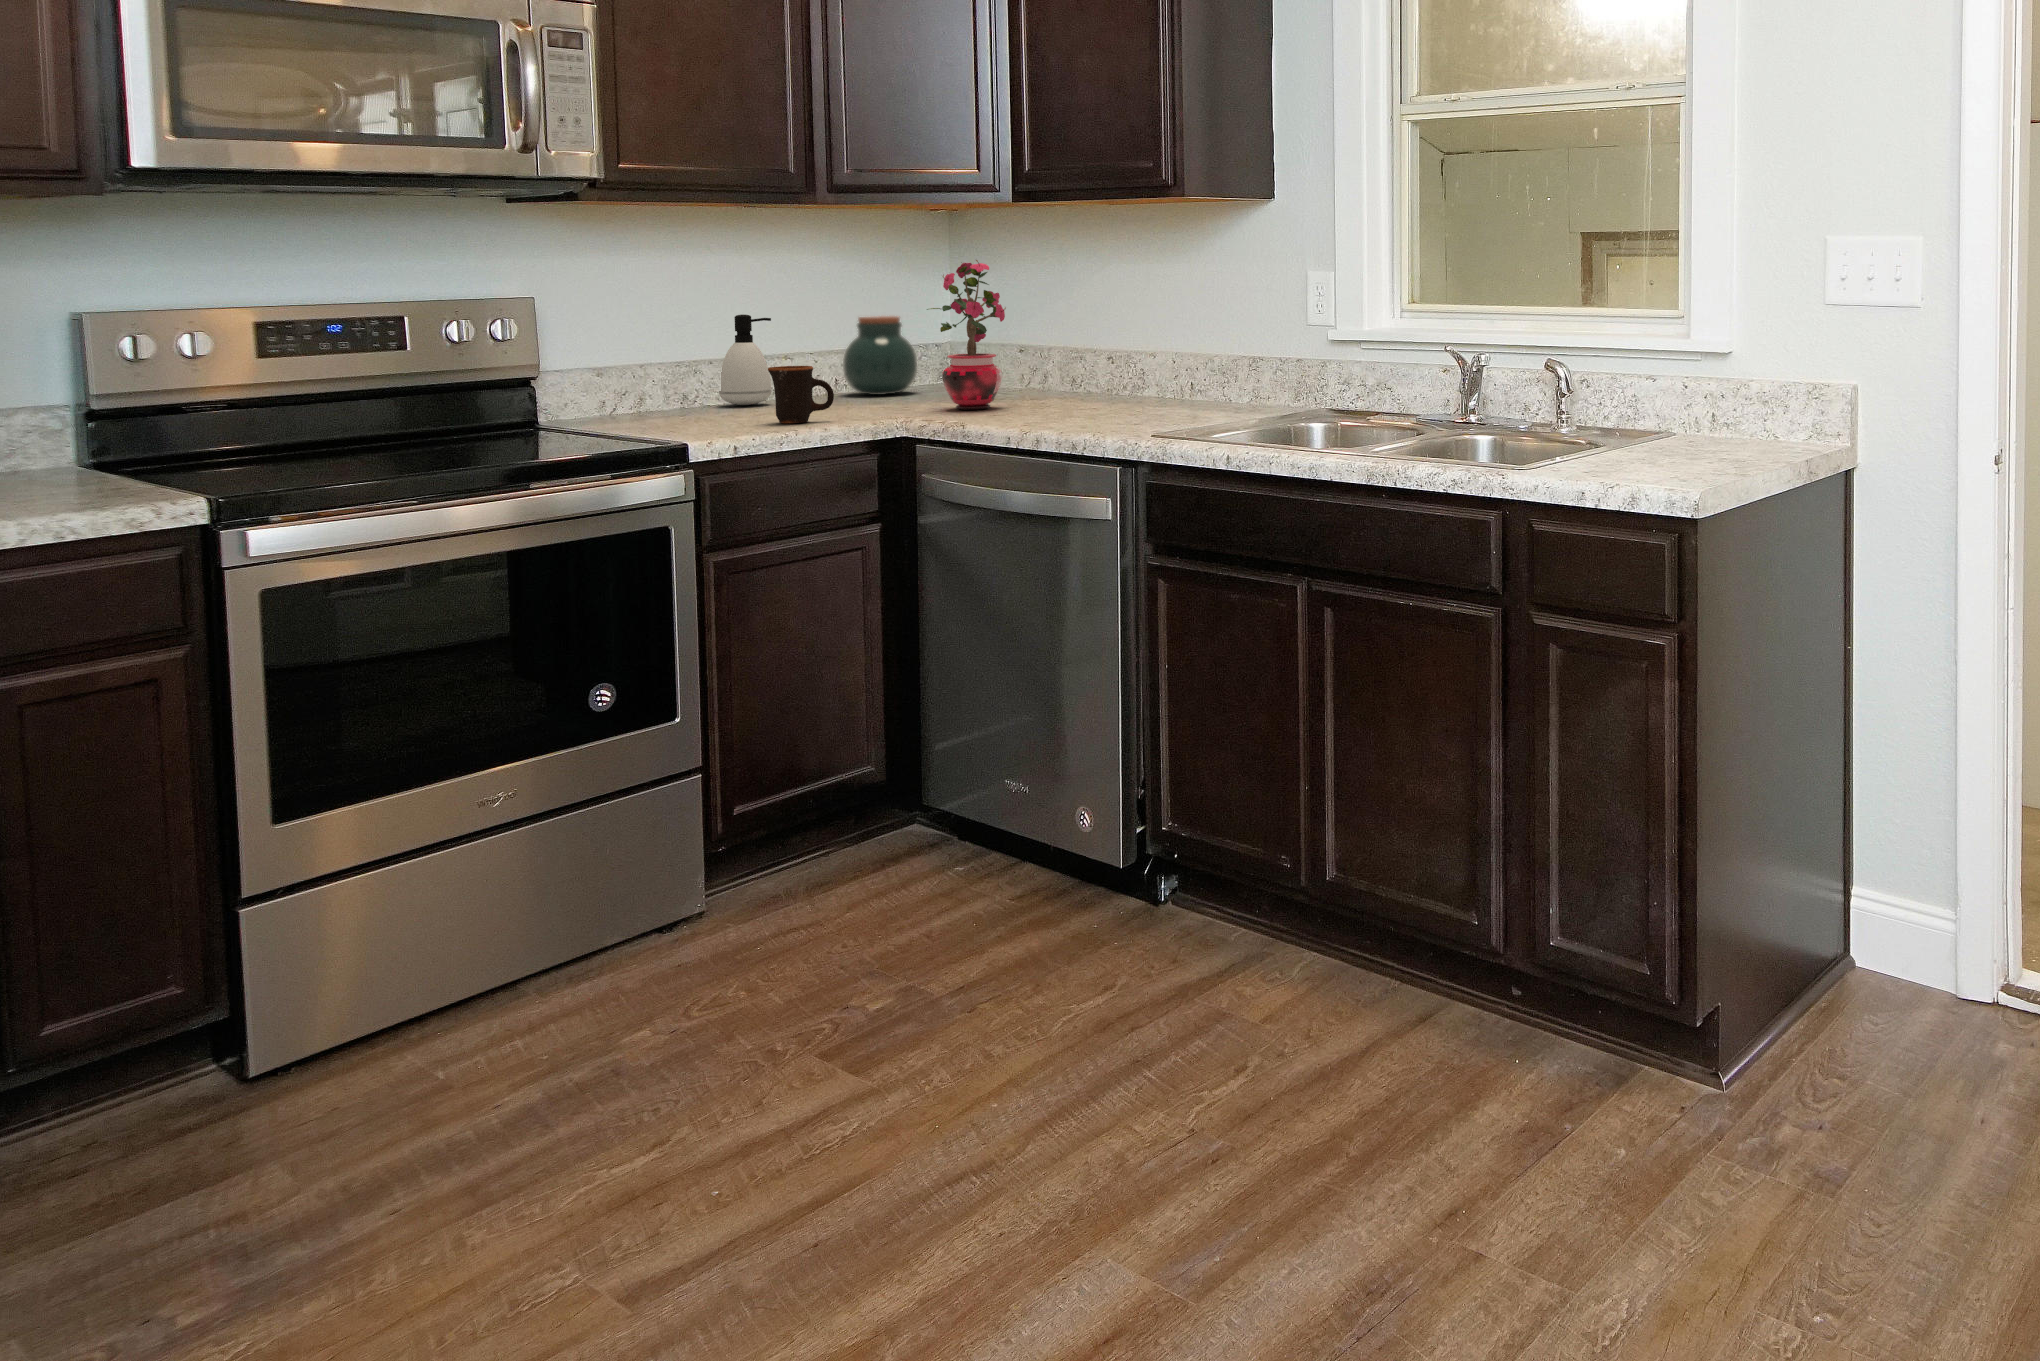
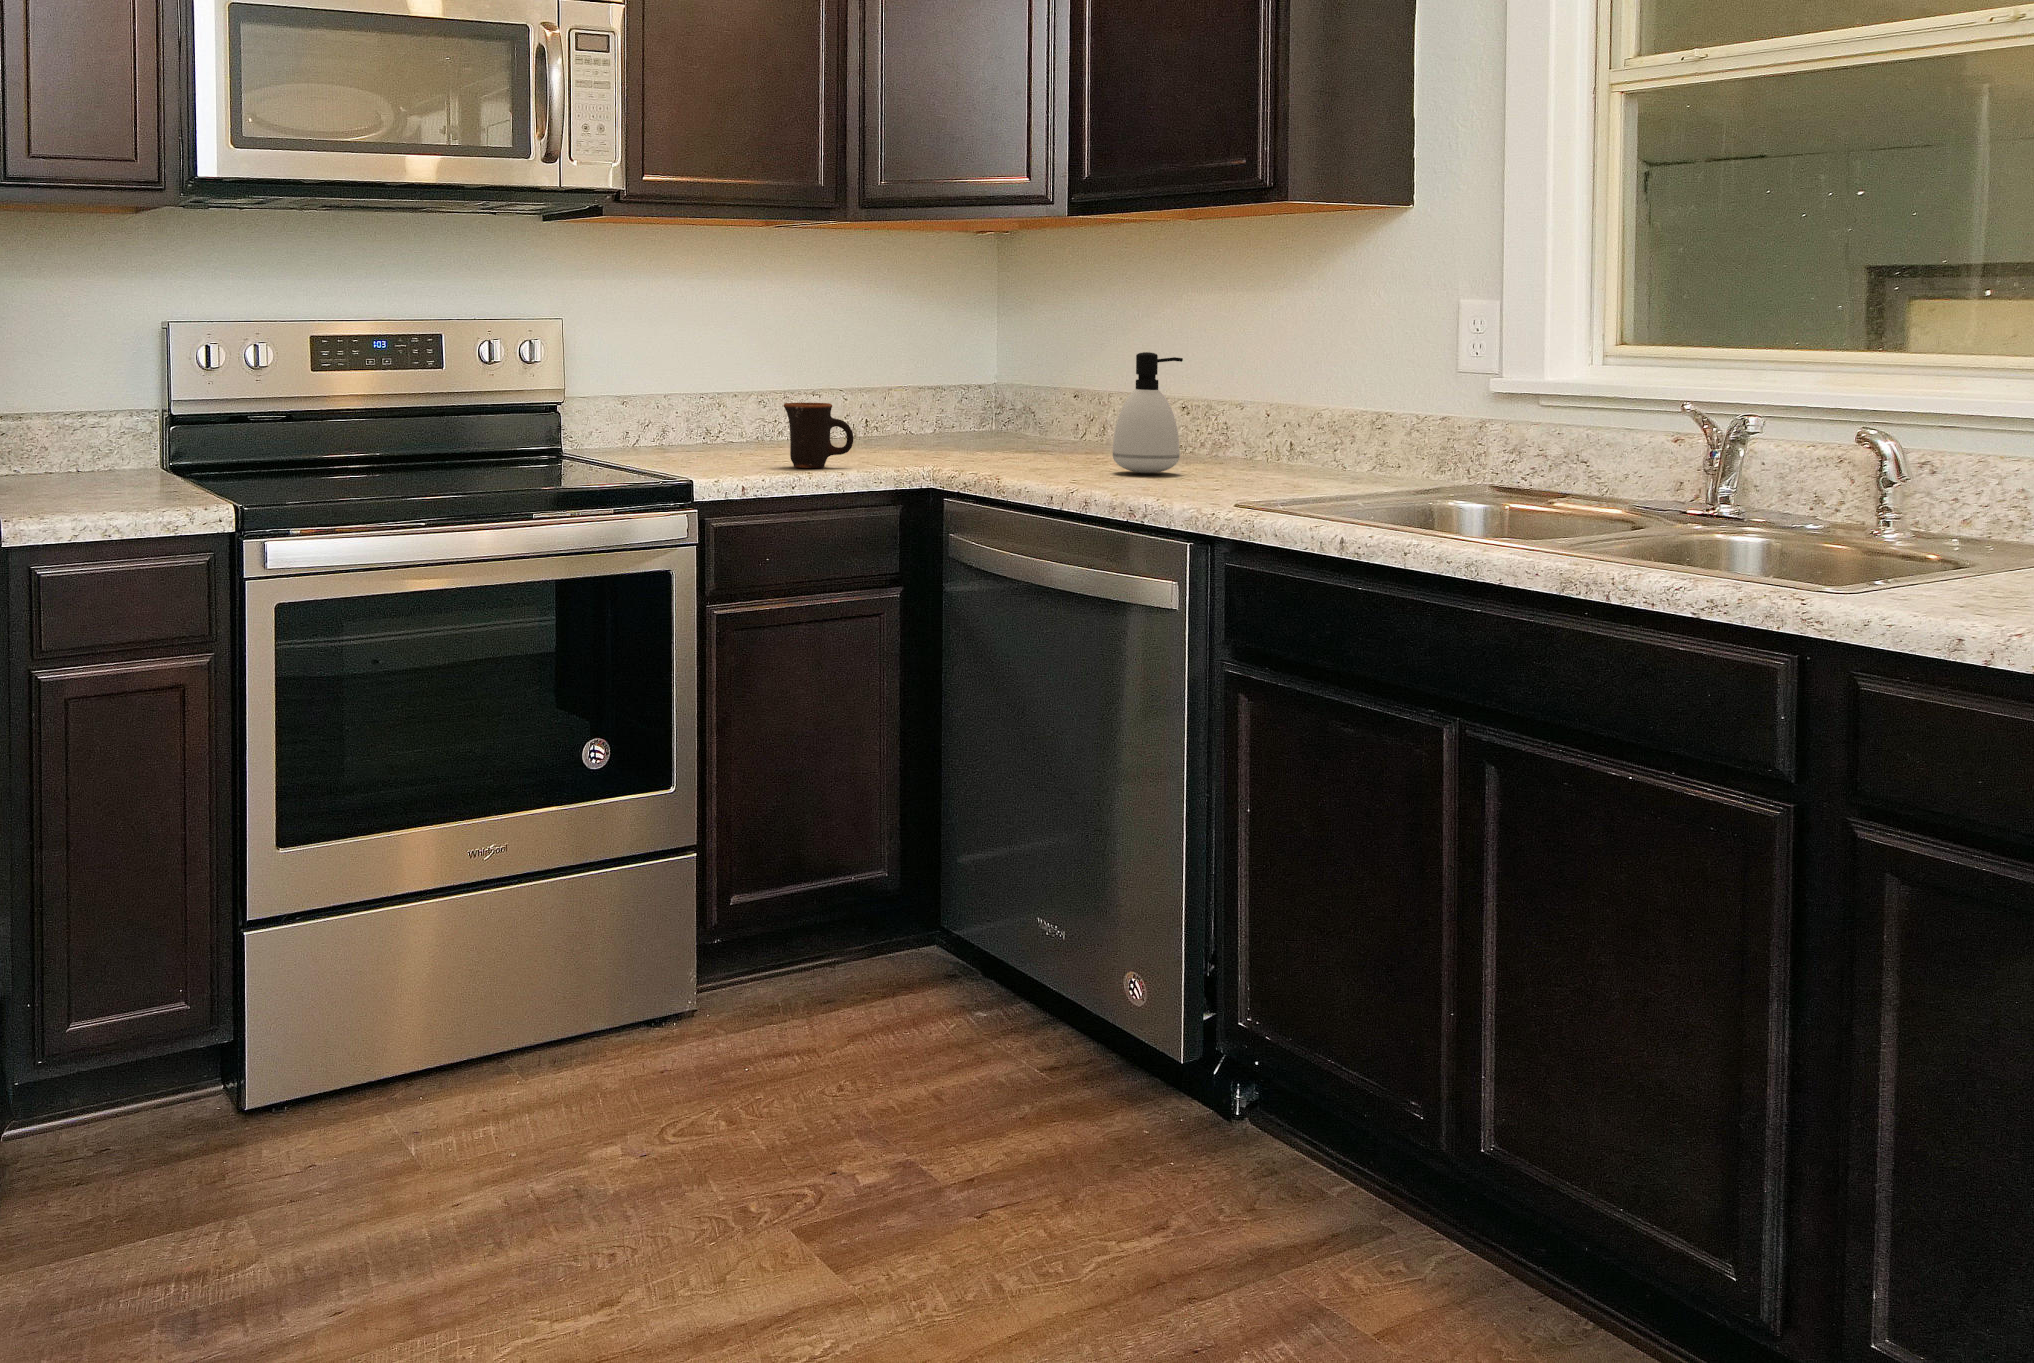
potted plant: present [927,260,1006,410] -> none [961,282,1057,463]
soap dispenser: present [719,315,771,405] -> present [1113,352,1183,473]
jar: present [843,316,917,395] -> none [870,353,952,442]

